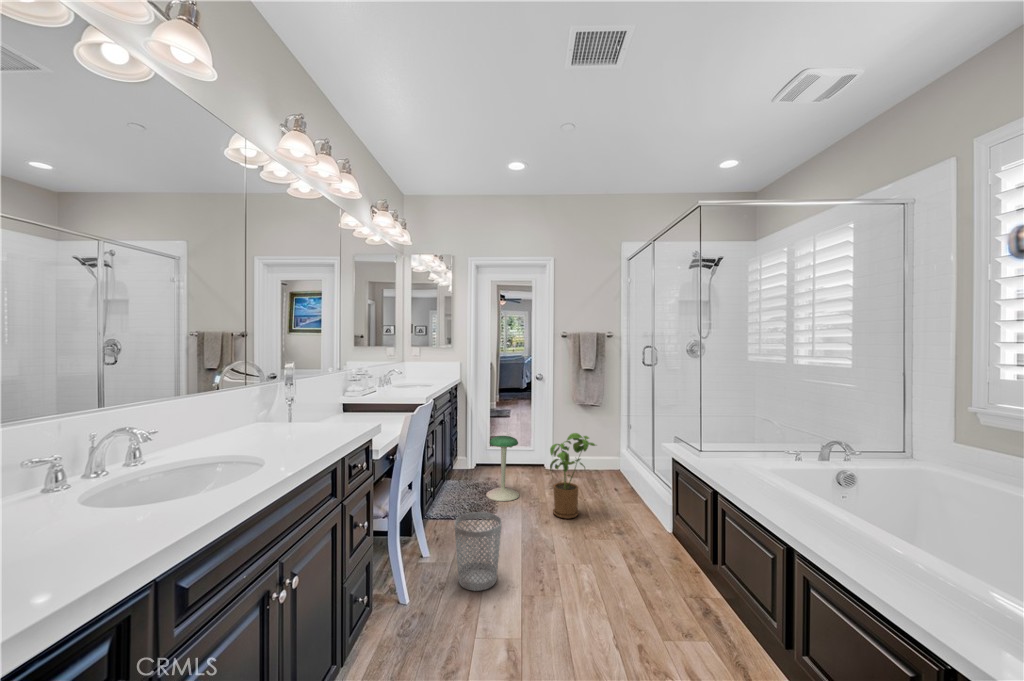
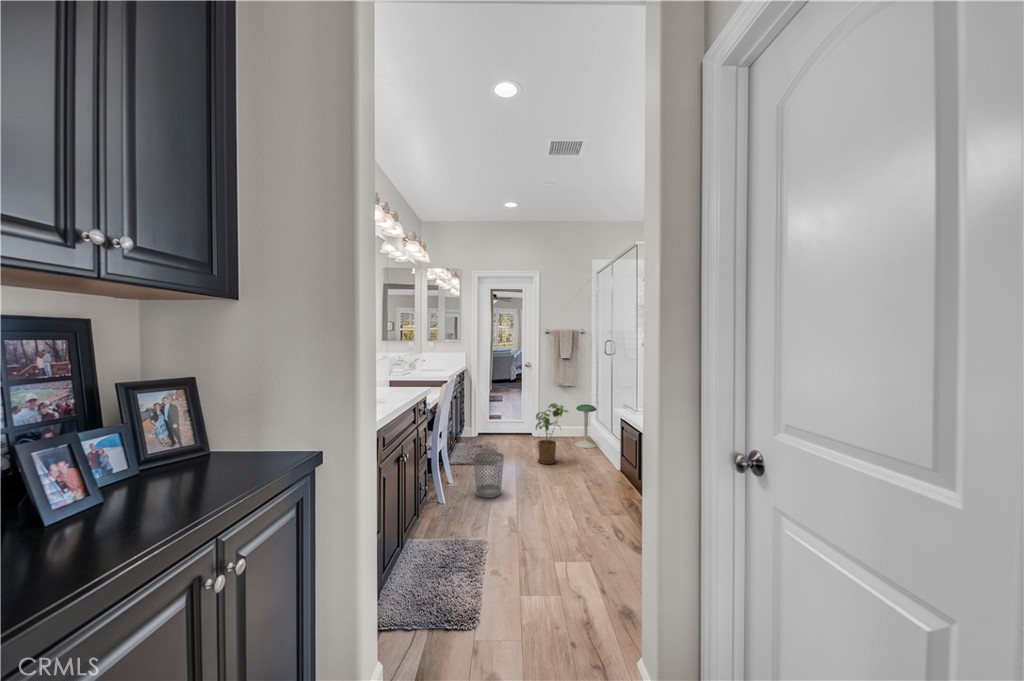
stool: present [486,436,519,501] -> present [574,404,597,448]

